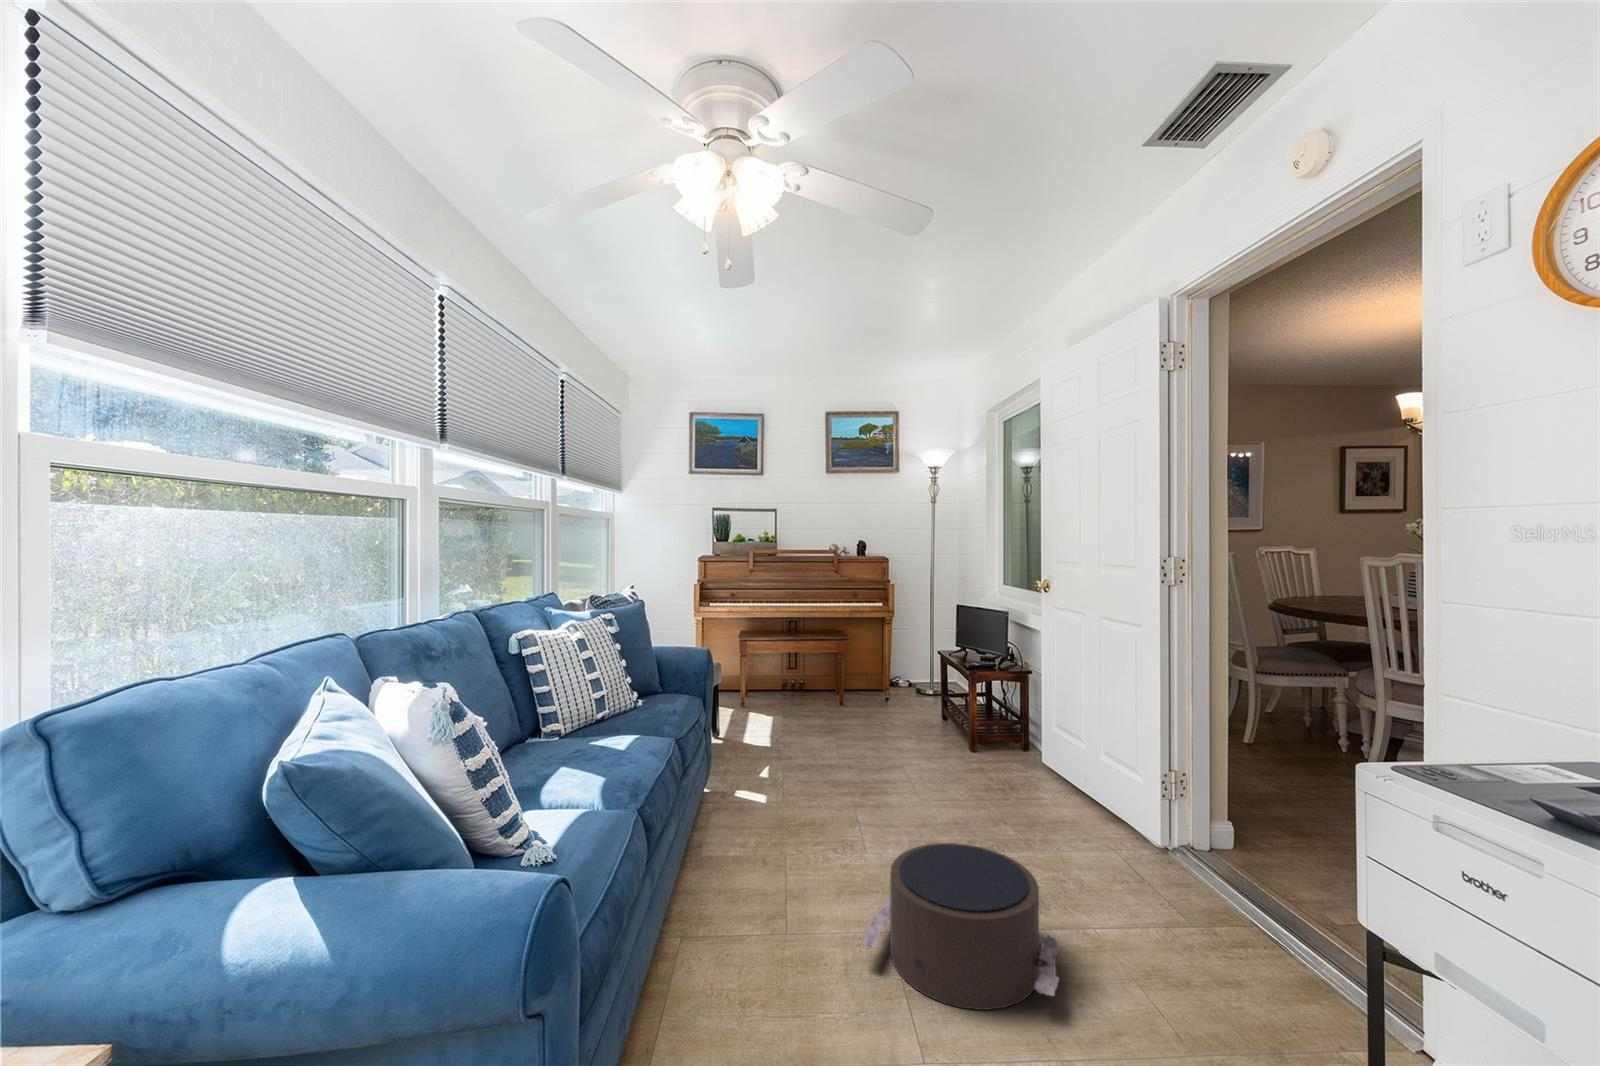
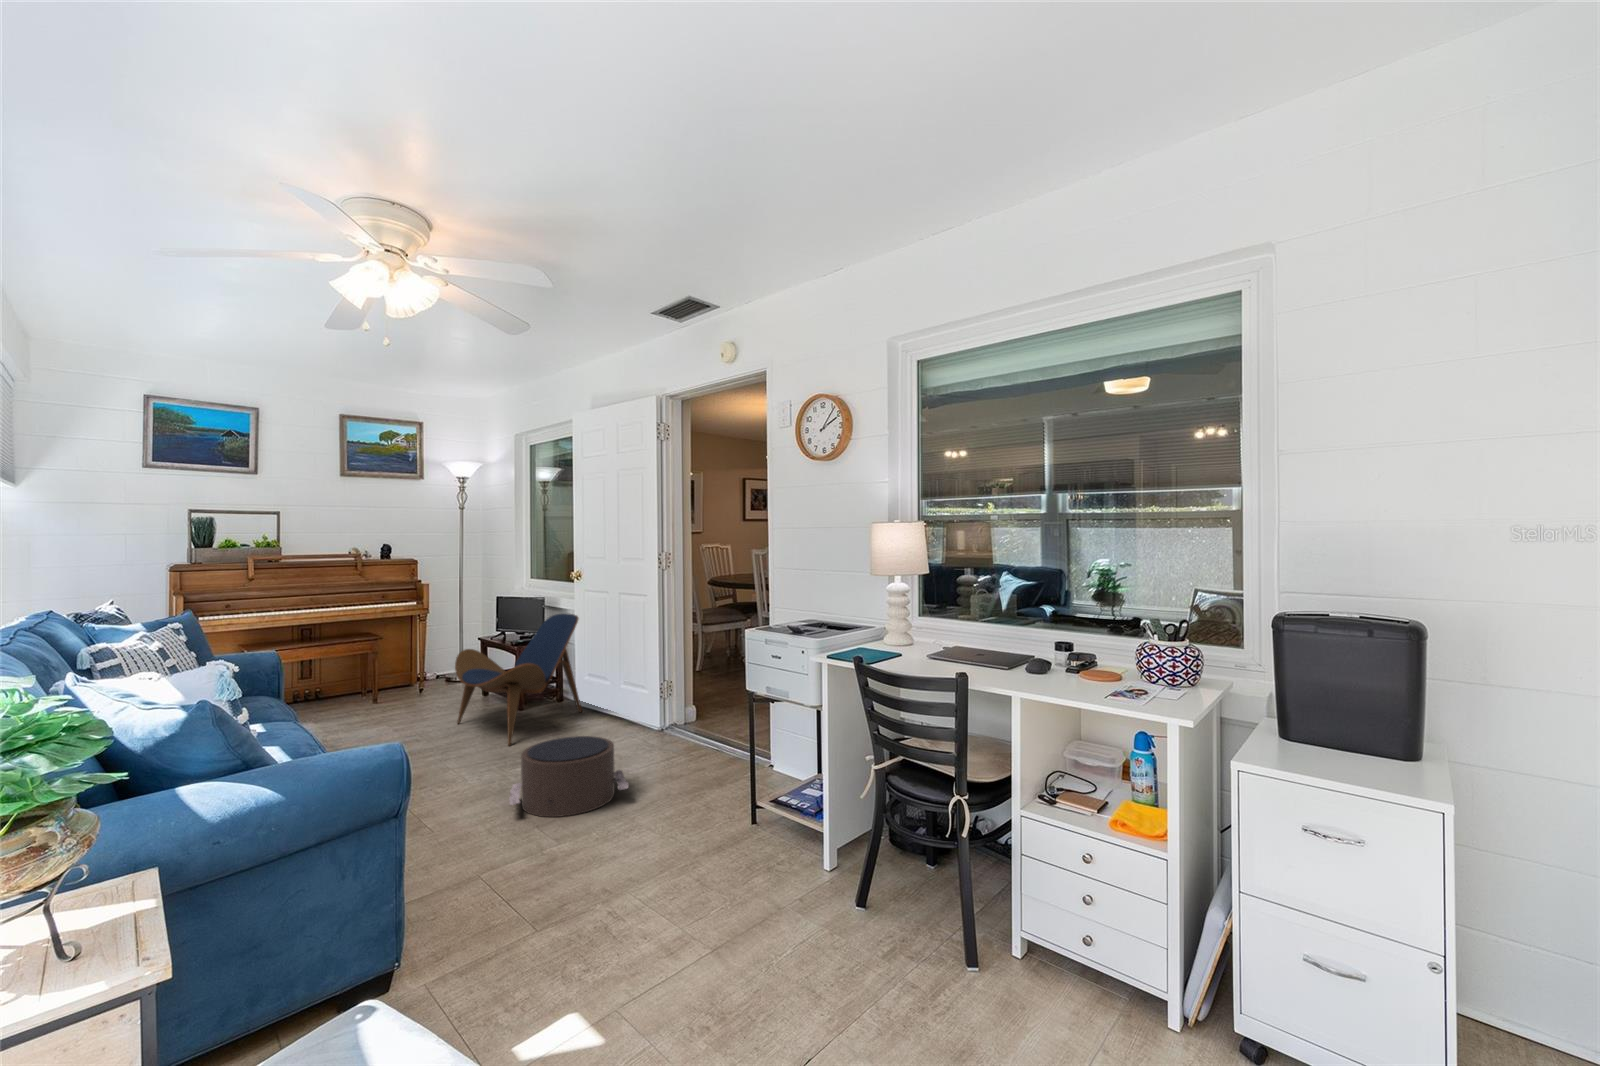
lounge chair: none [892,636,1047,809] -> present [455,613,582,746]

